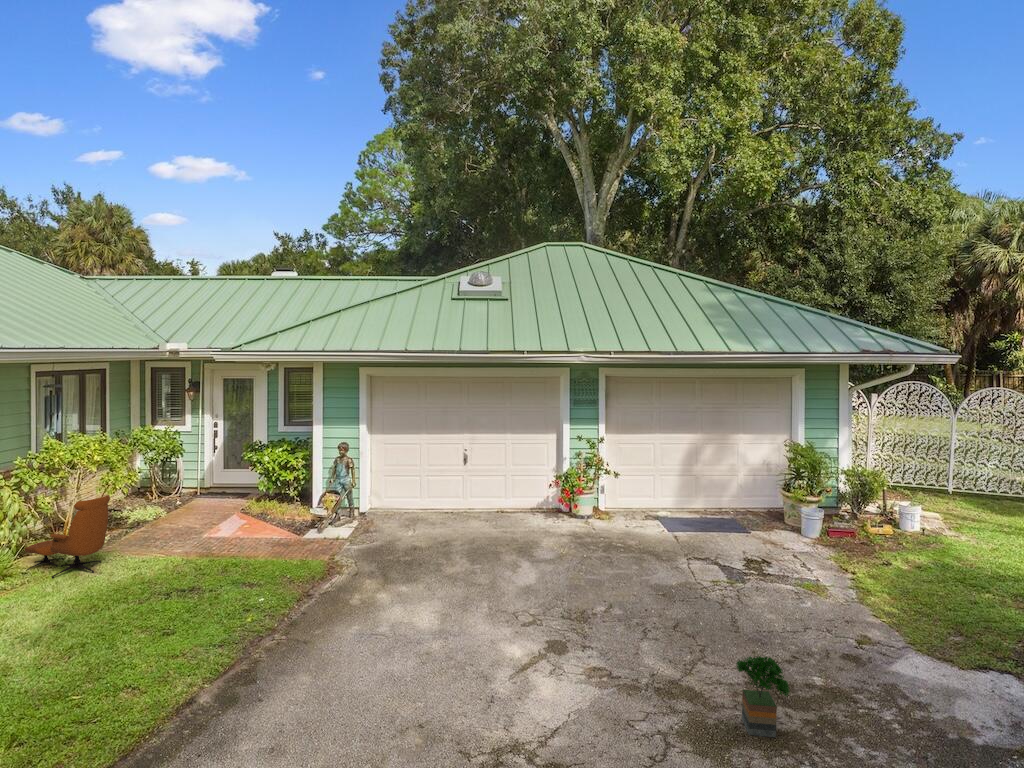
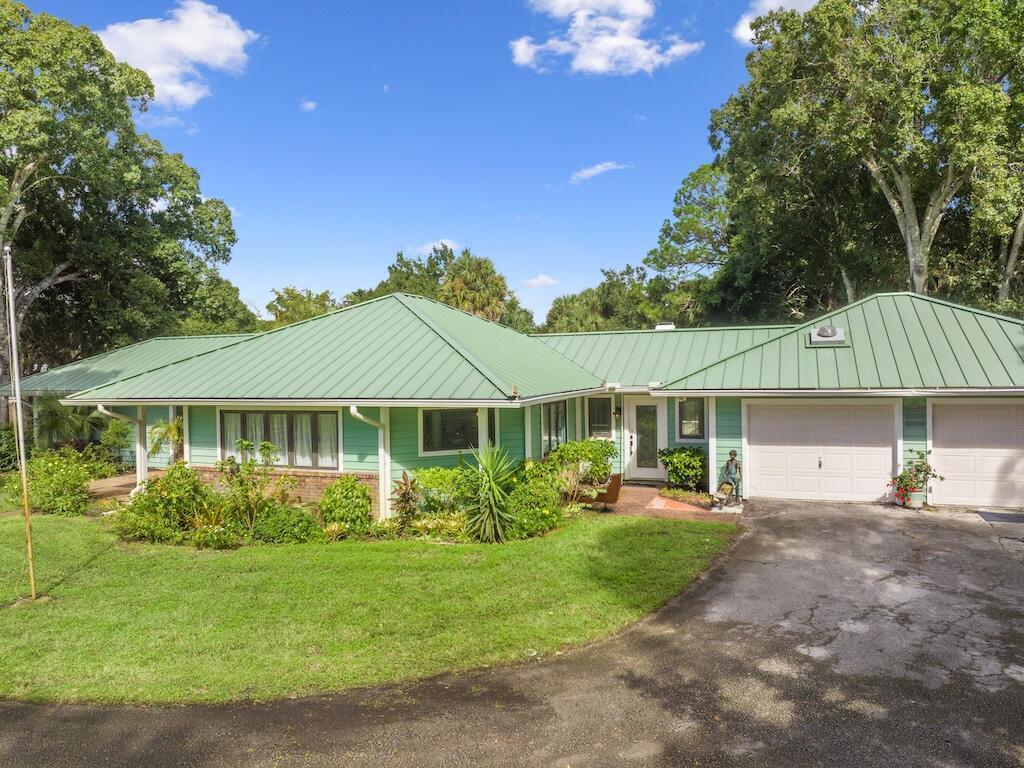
potted tree: present [736,656,789,737] -> none [979,543,1006,578]

